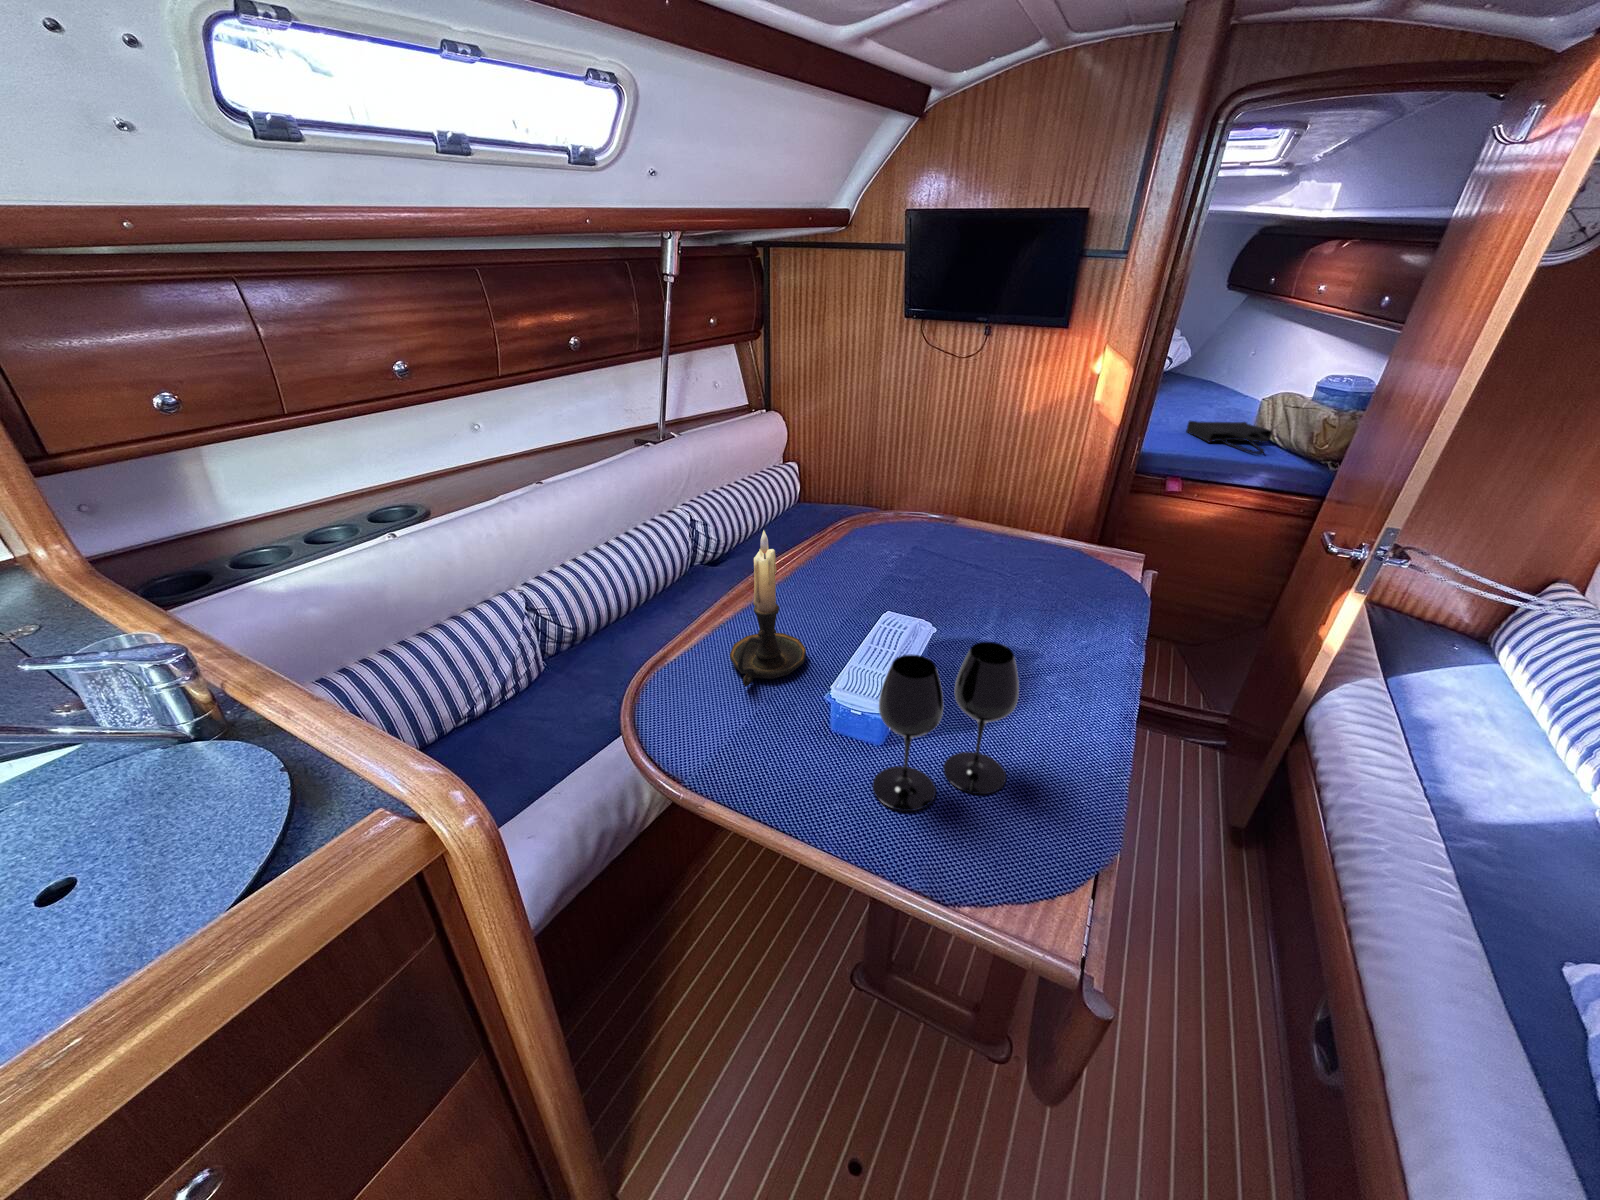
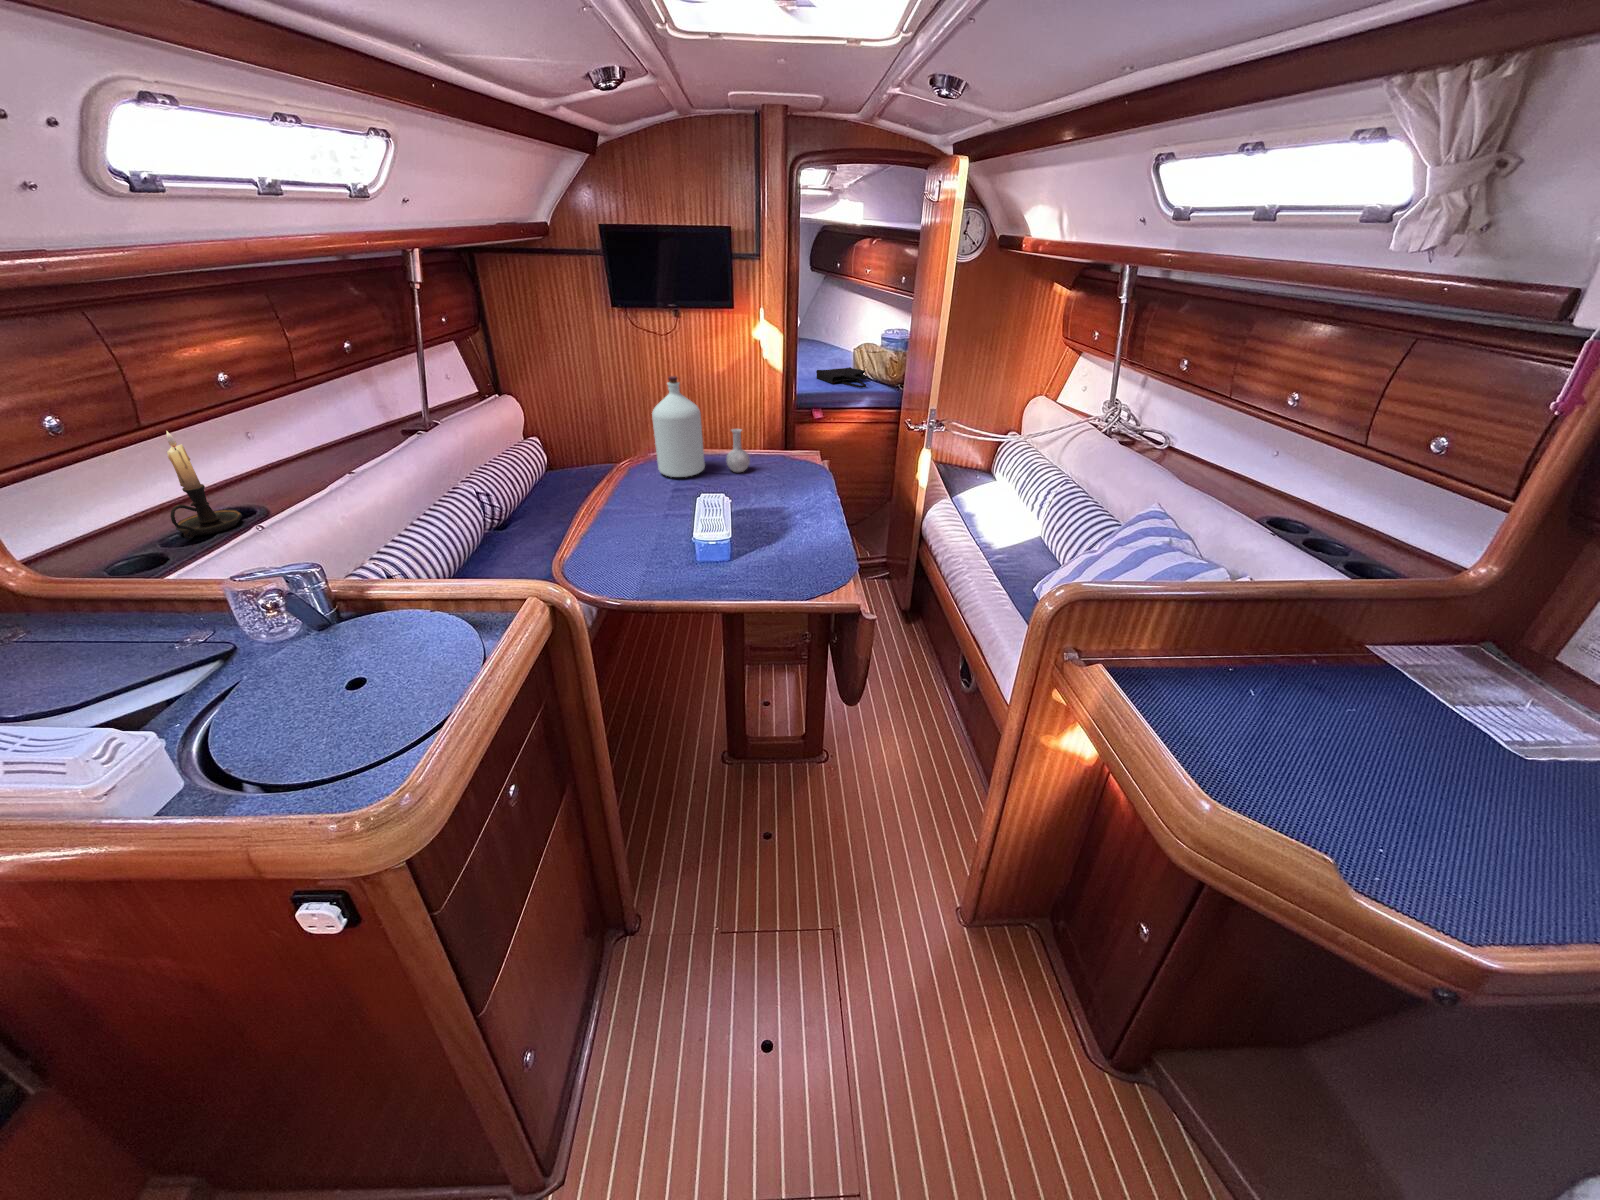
bottle: none [872,418,1011,575] -> present [652,376,750,477]
candle holder: present [730,531,806,687] -> present [166,431,242,539]
wine glass: present [873,642,1019,811] -> none [731,477,796,574]

